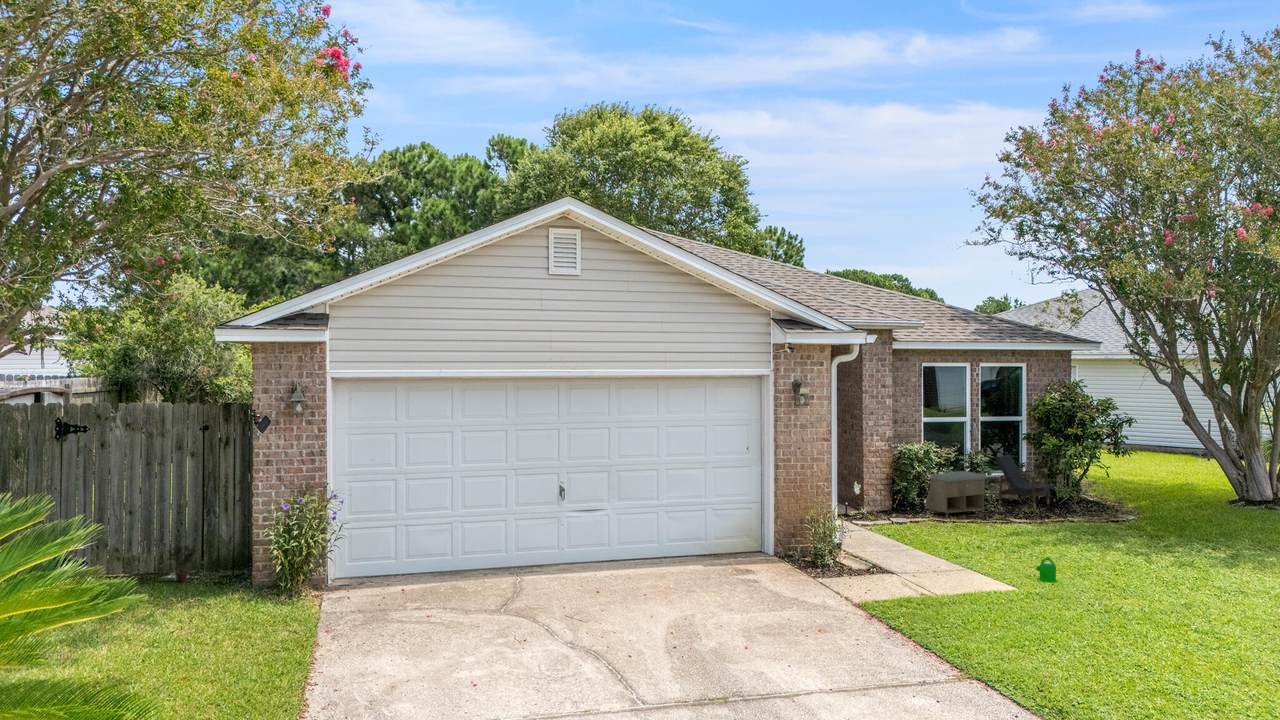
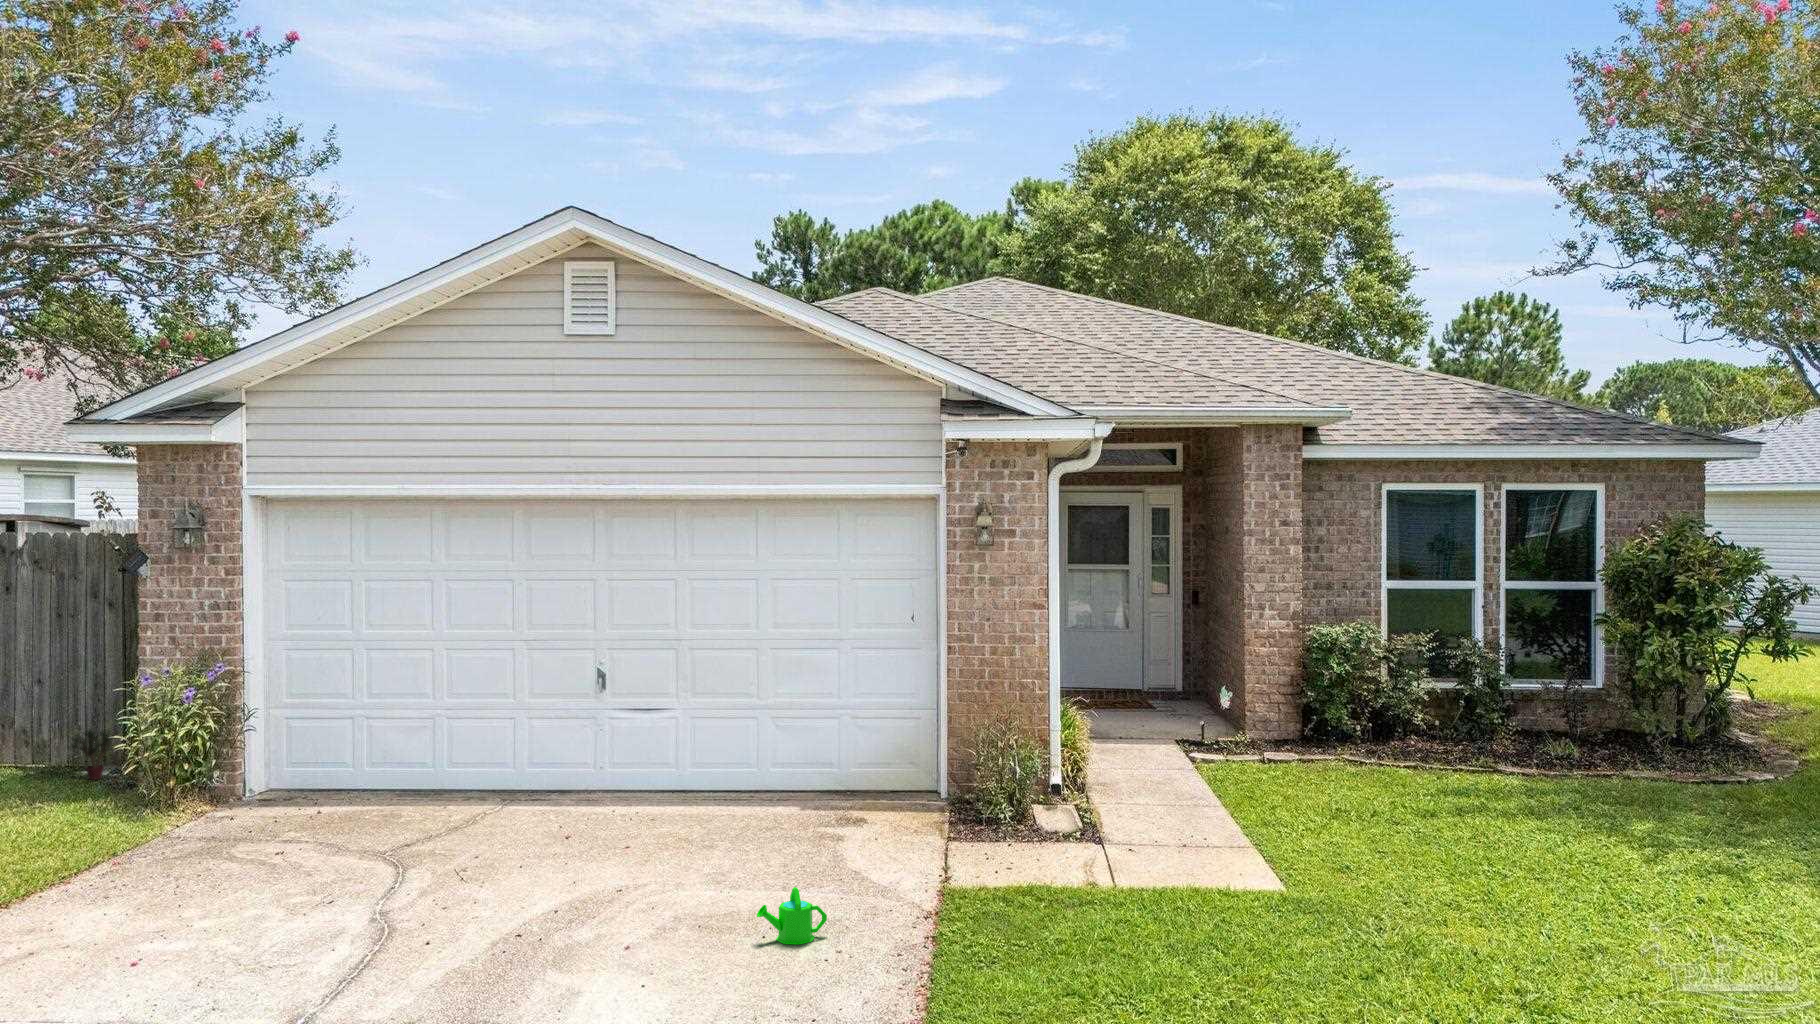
lounge chair: present [996,454,1055,509] -> none [1534,652,1654,756]
storage bench: present [925,471,986,516] -> none [1365,679,1480,759]
watering can: present [1036,557,1057,582] -> present [757,887,827,945]

